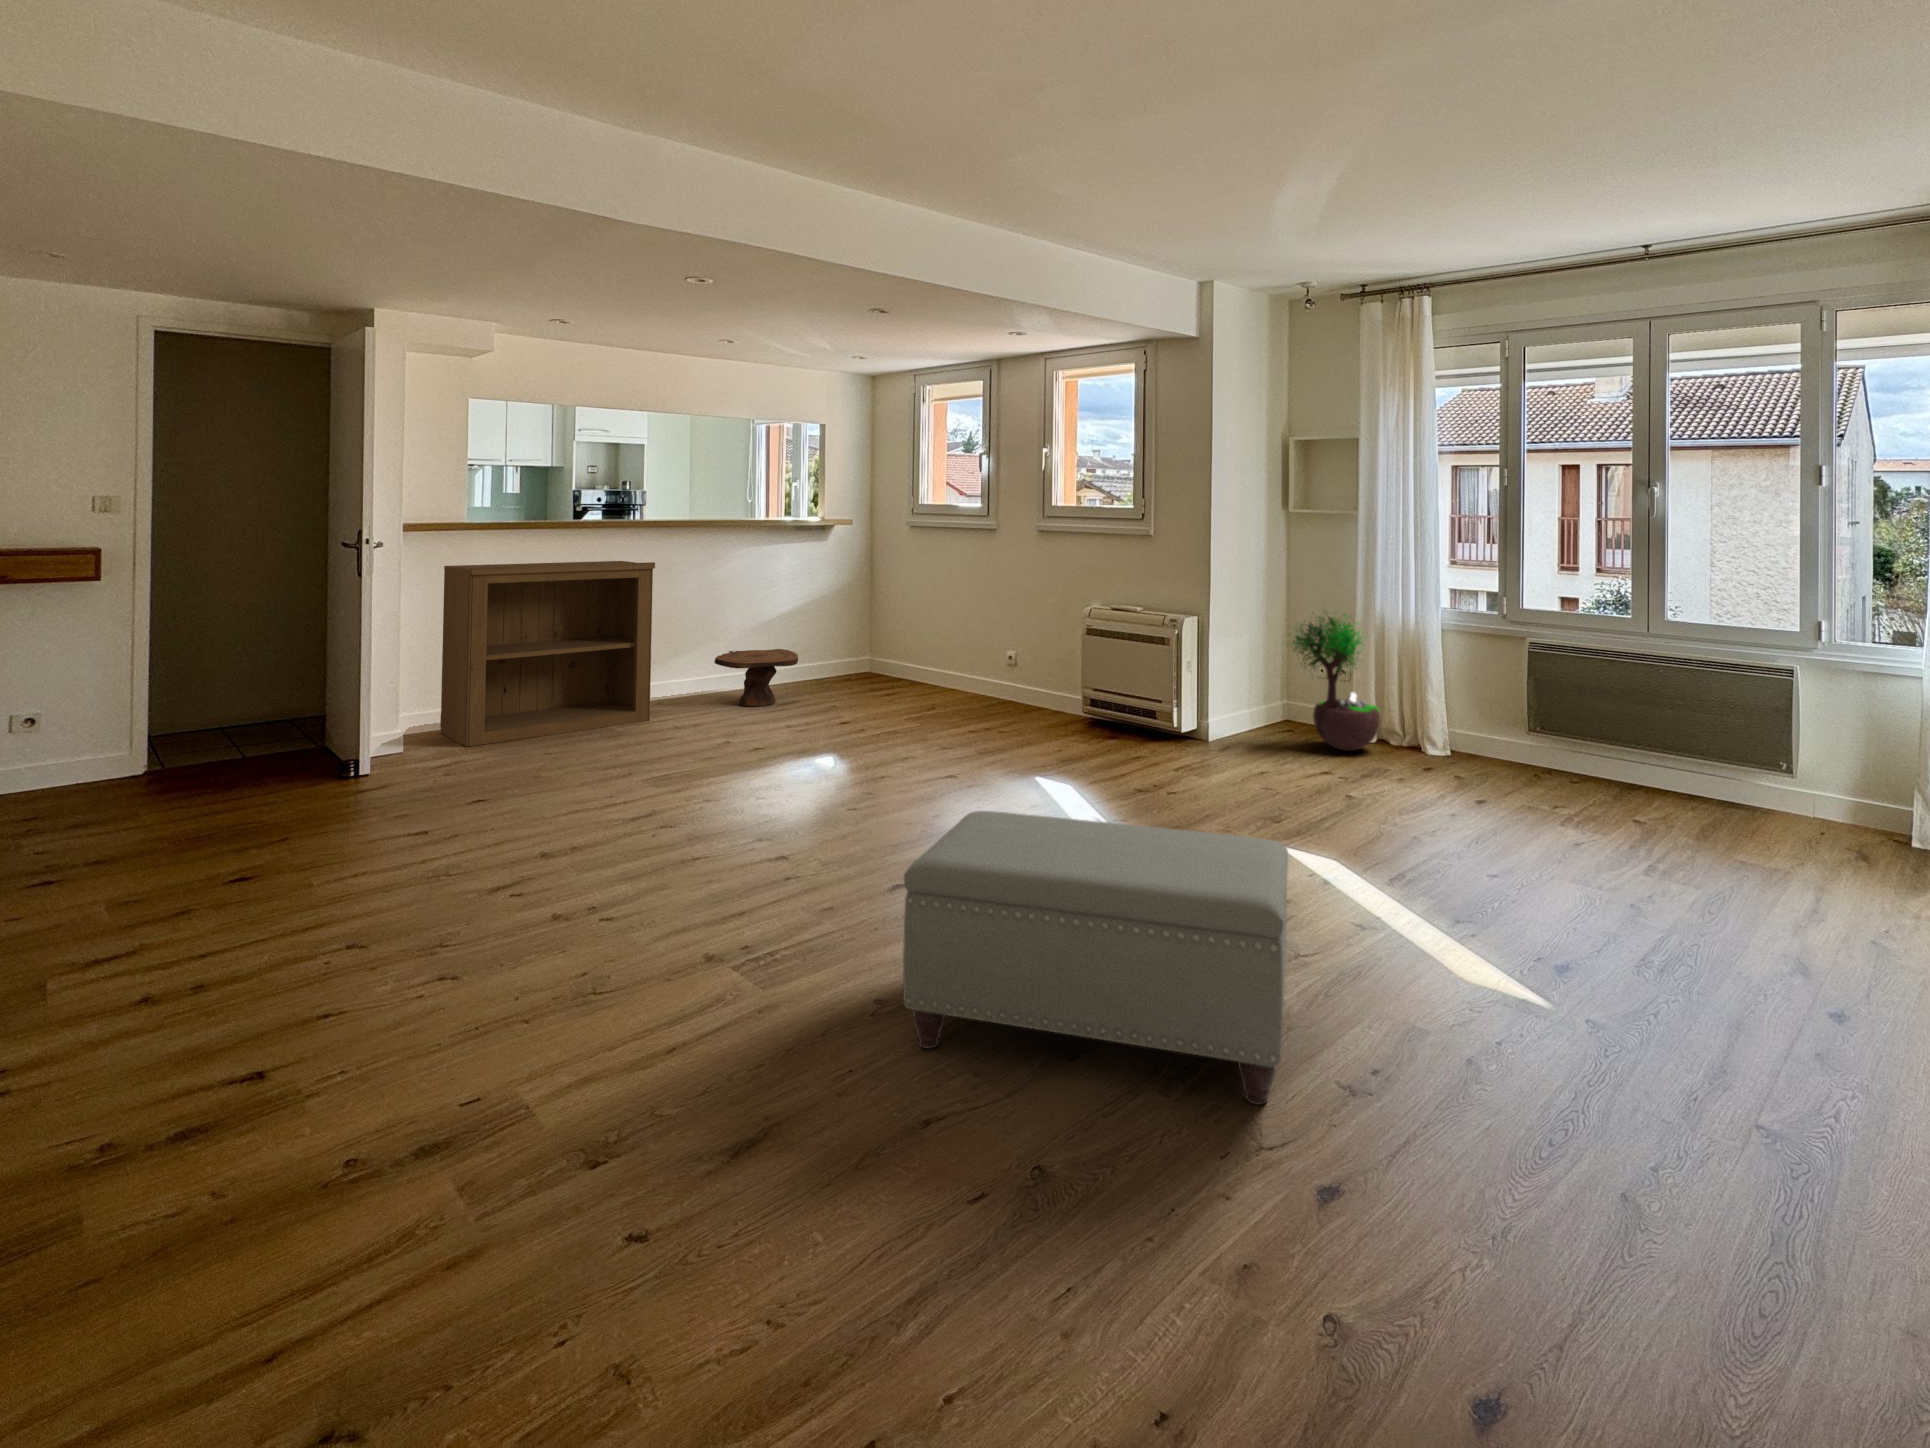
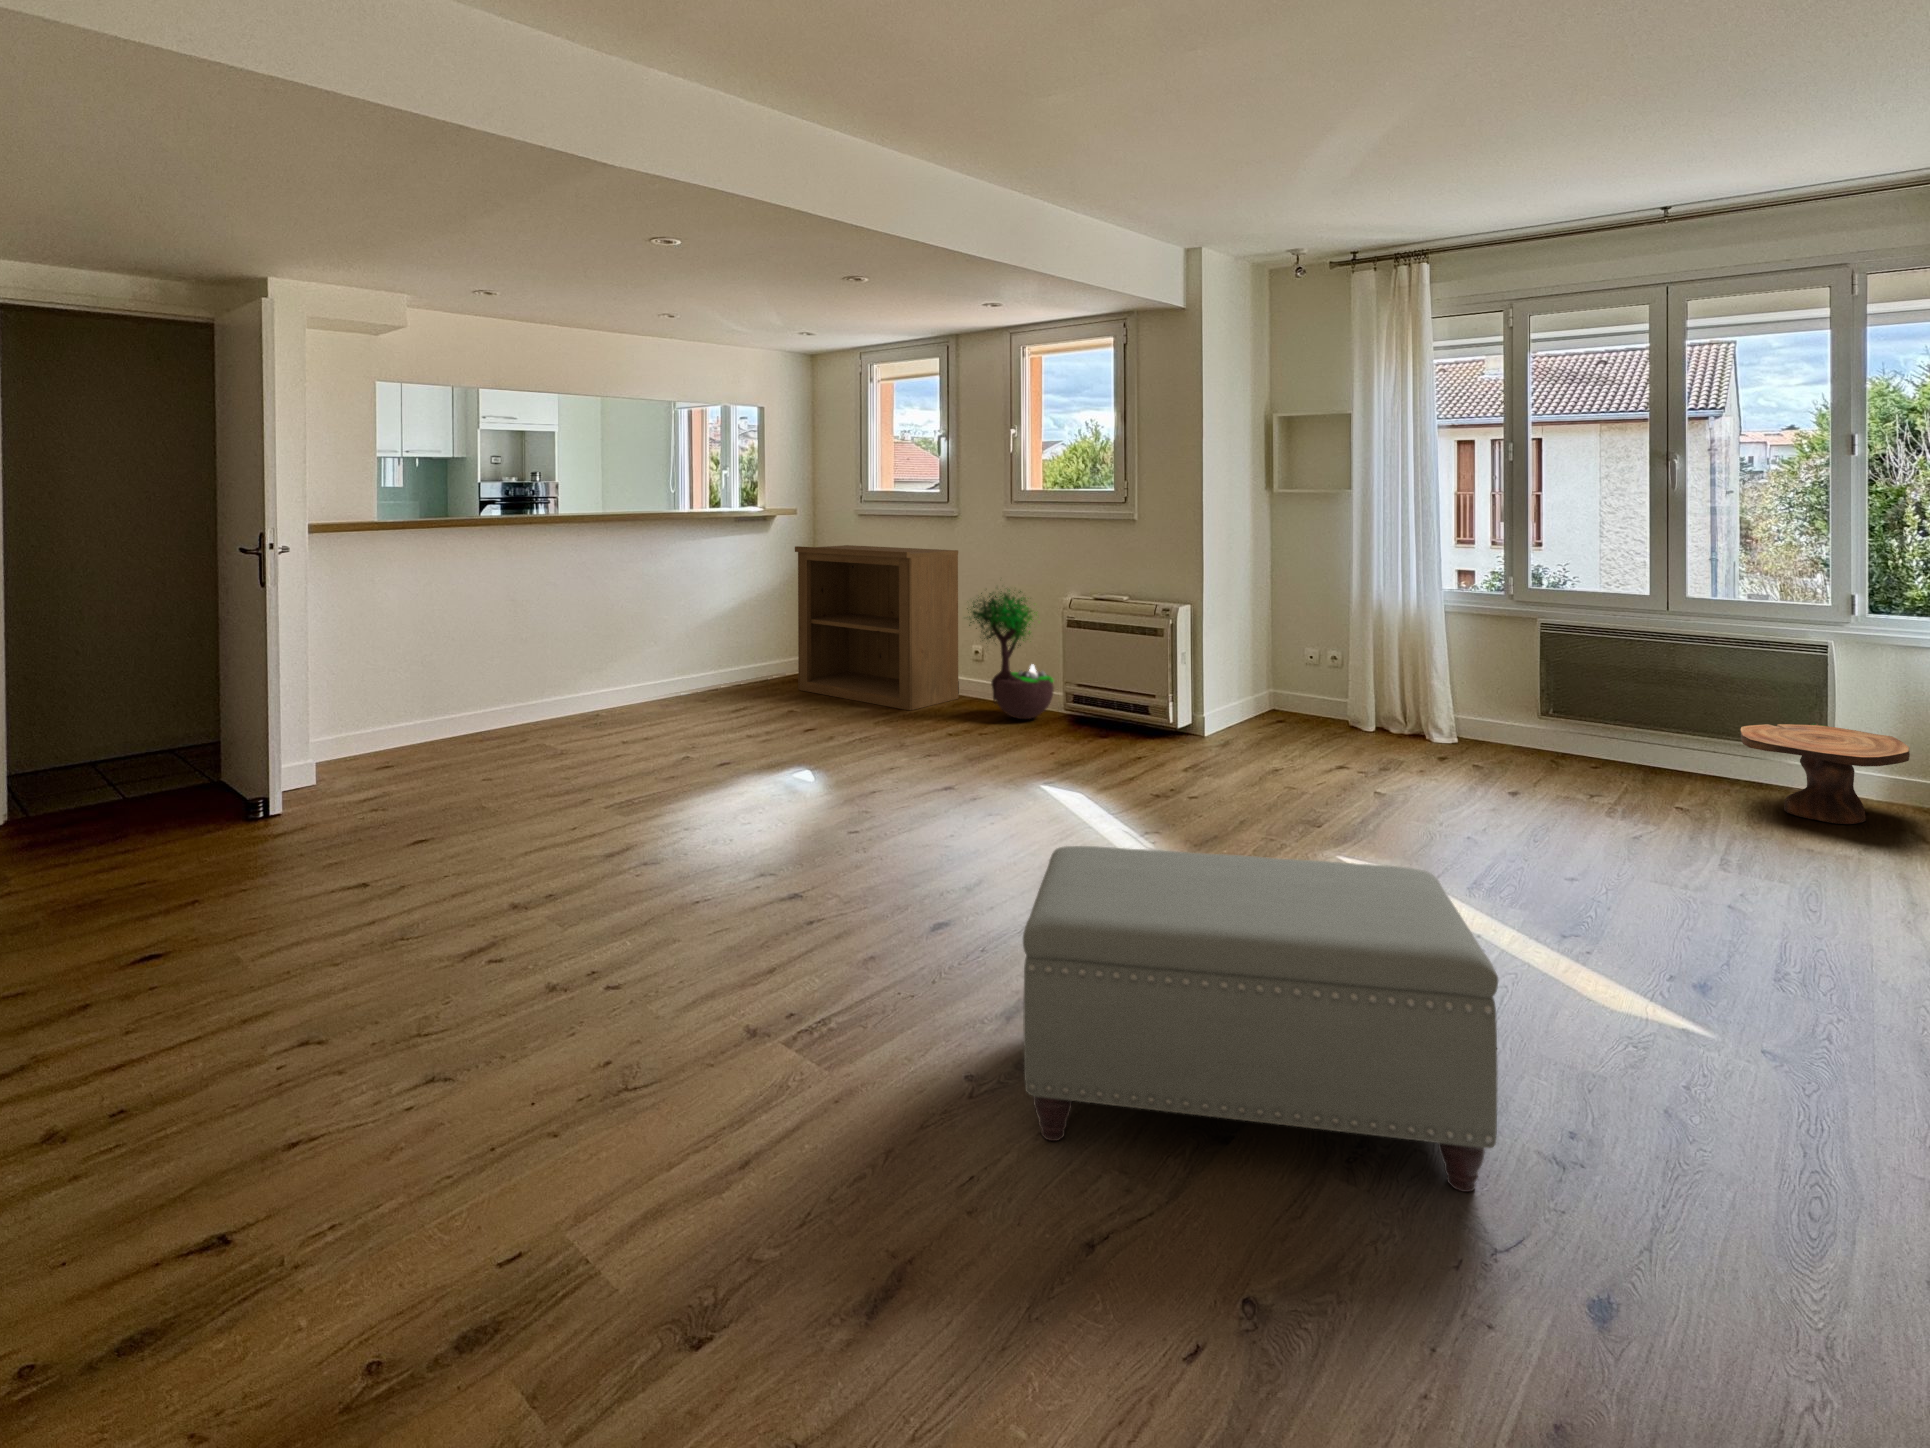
bookshelf: present [440,561,655,747] -> present [795,545,959,710]
potted tree: present [1287,611,1380,751] -> present [967,589,1054,719]
side table: present [714,649,798,706] -> present [1741,723,1910,824]

